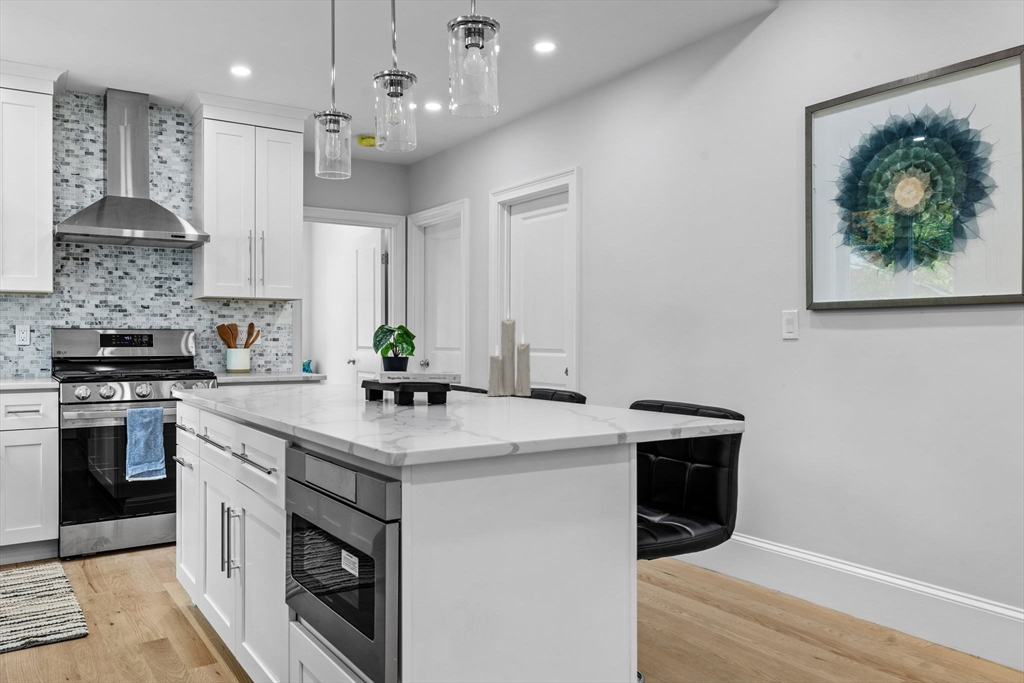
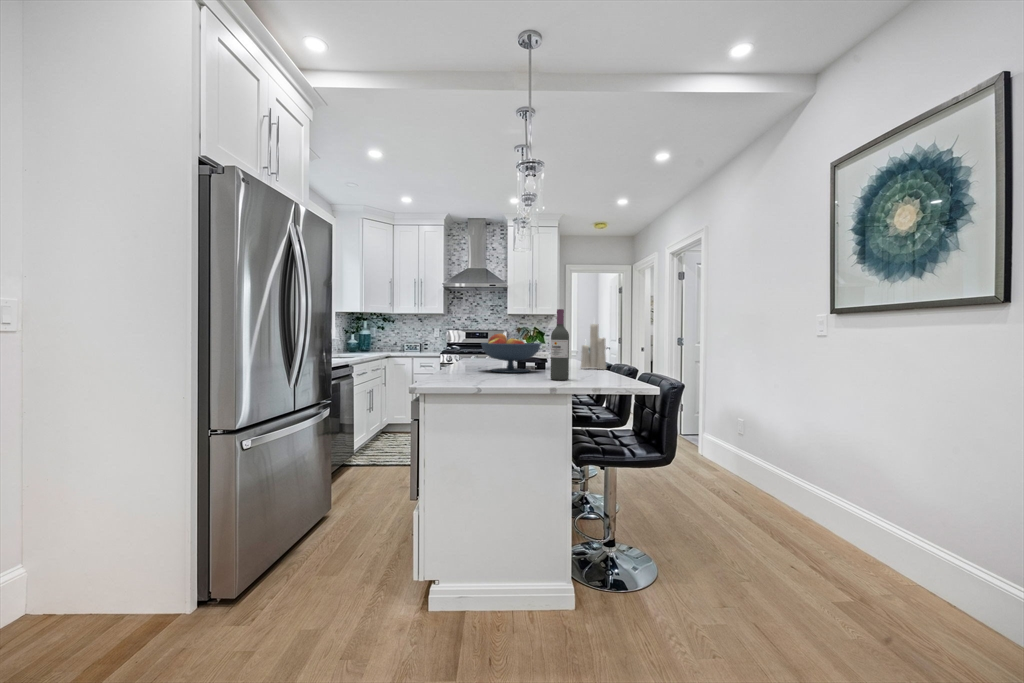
wine bottle: none [543,294,574,414] -> present [550,309,569,380]
fruit bowl: none [353,335,465,407] -> present [481,334,541,373]

